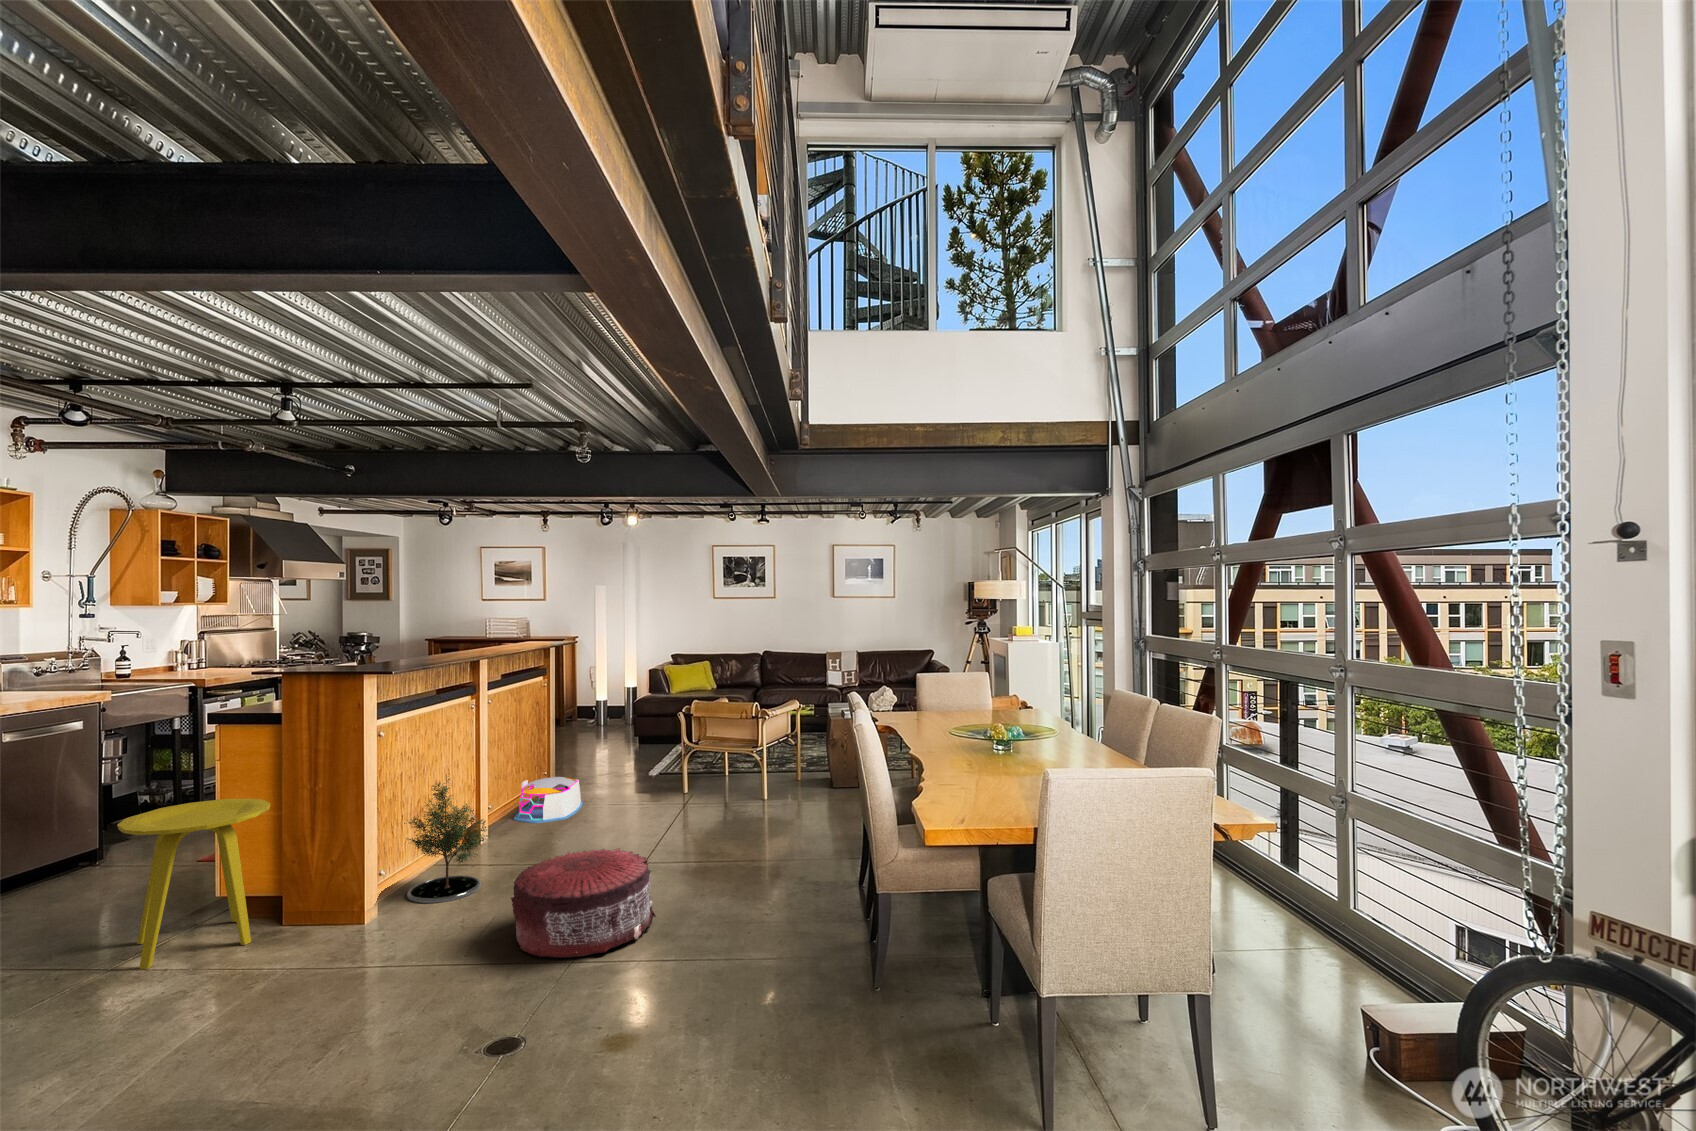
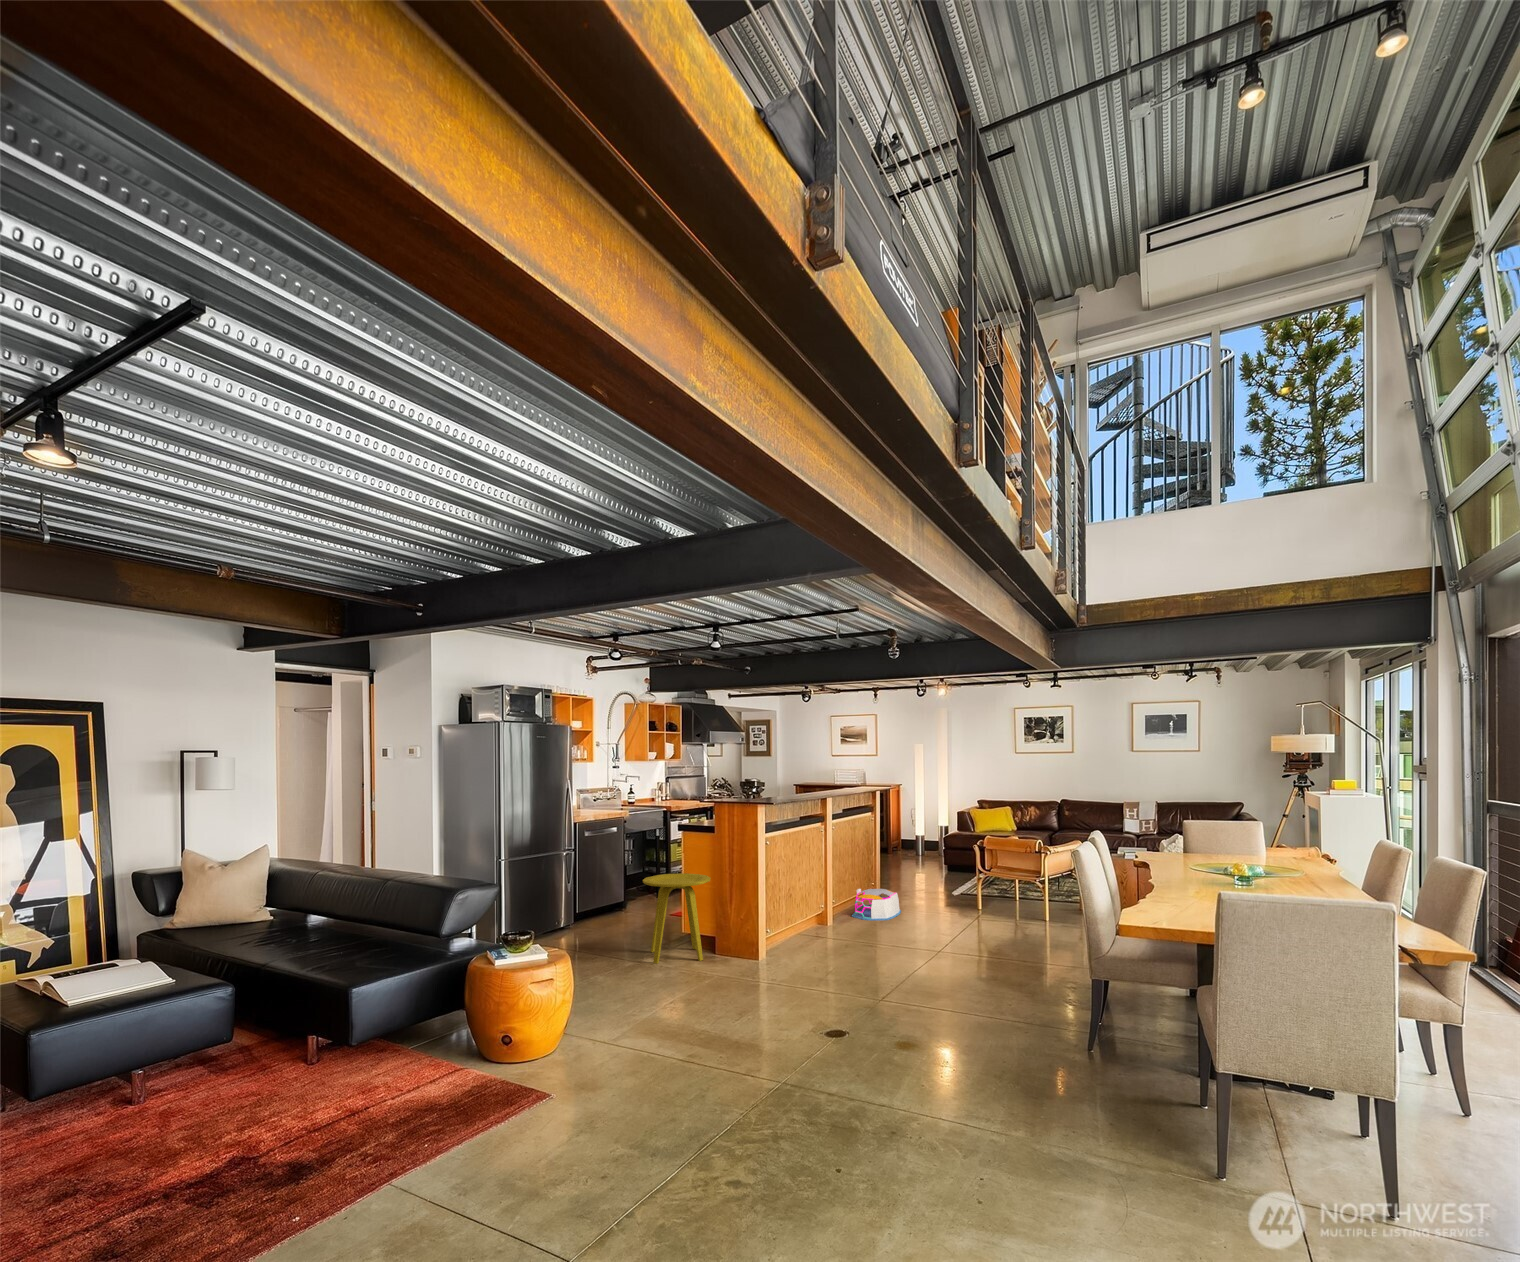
potted tree: present [404,779,491,903] -> none [780,869,833,957]
pouf: present [511,848,656,958] -> none [842,929,939,998]

